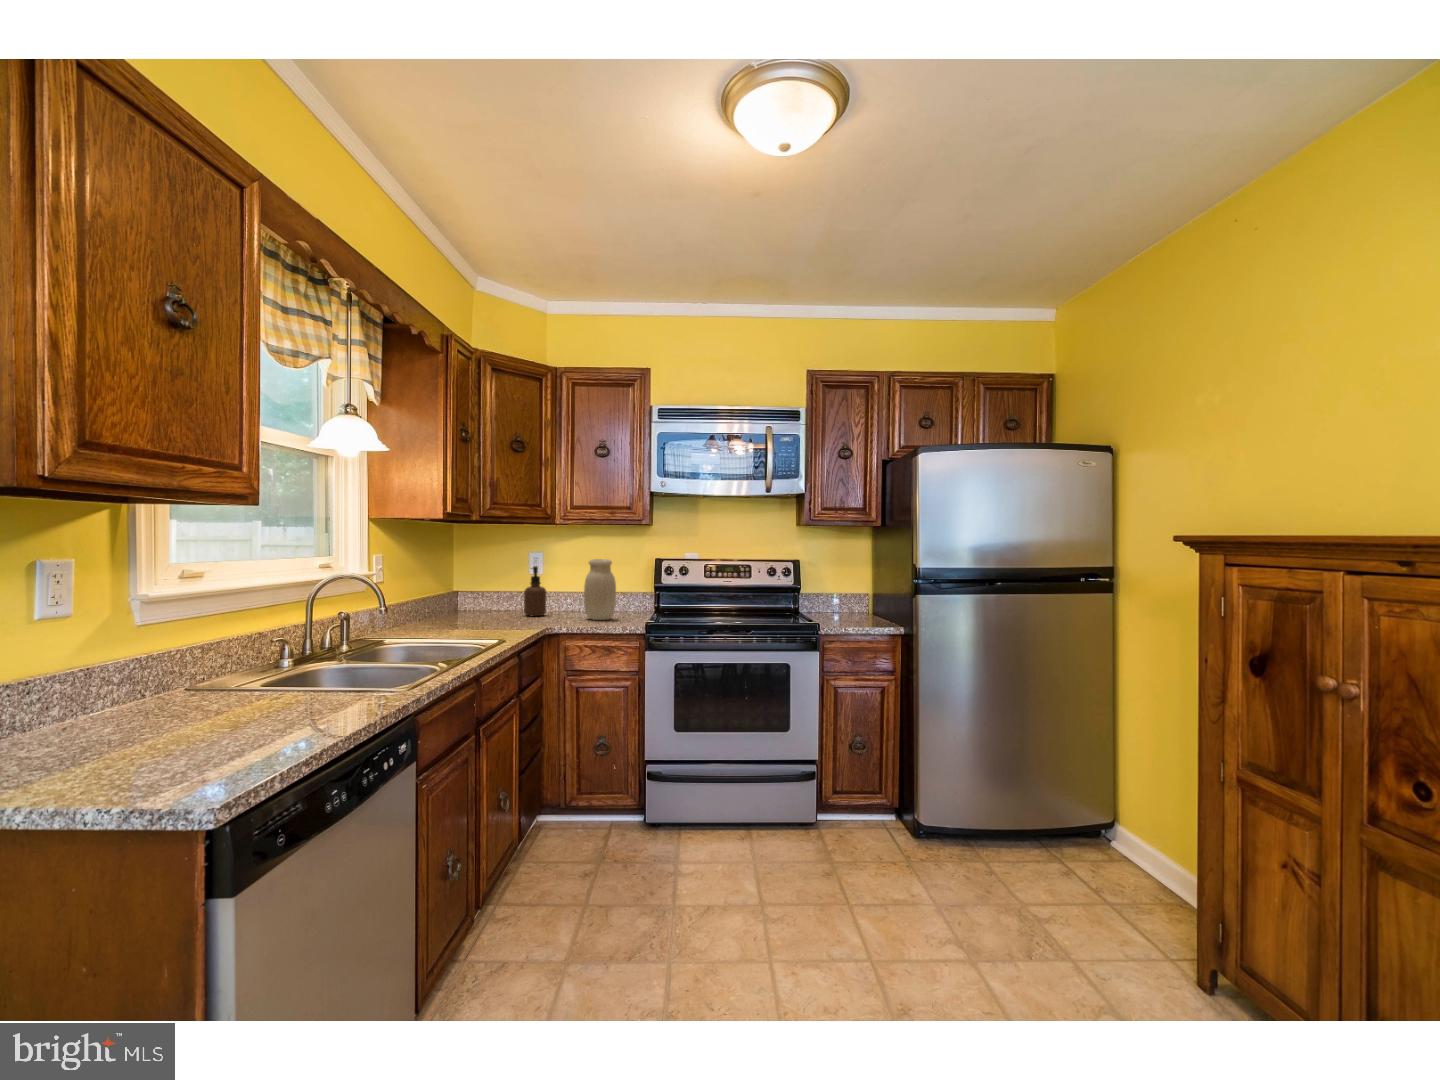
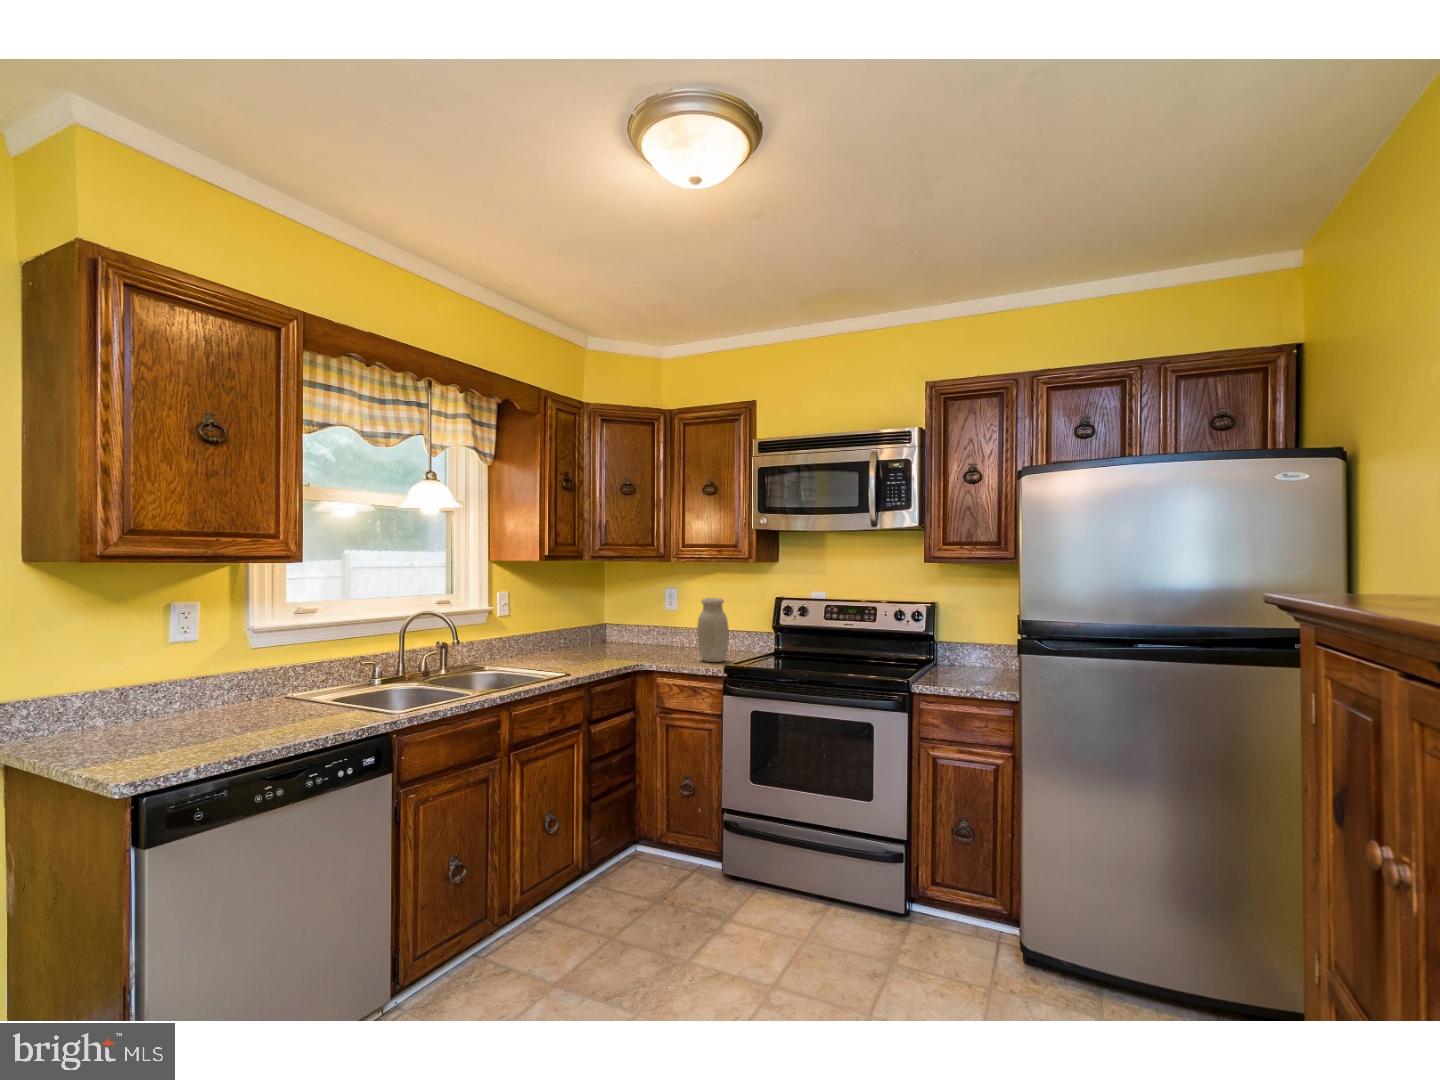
soap dispenser: present [524,566,546,616] -> none [651,605,673,655]

